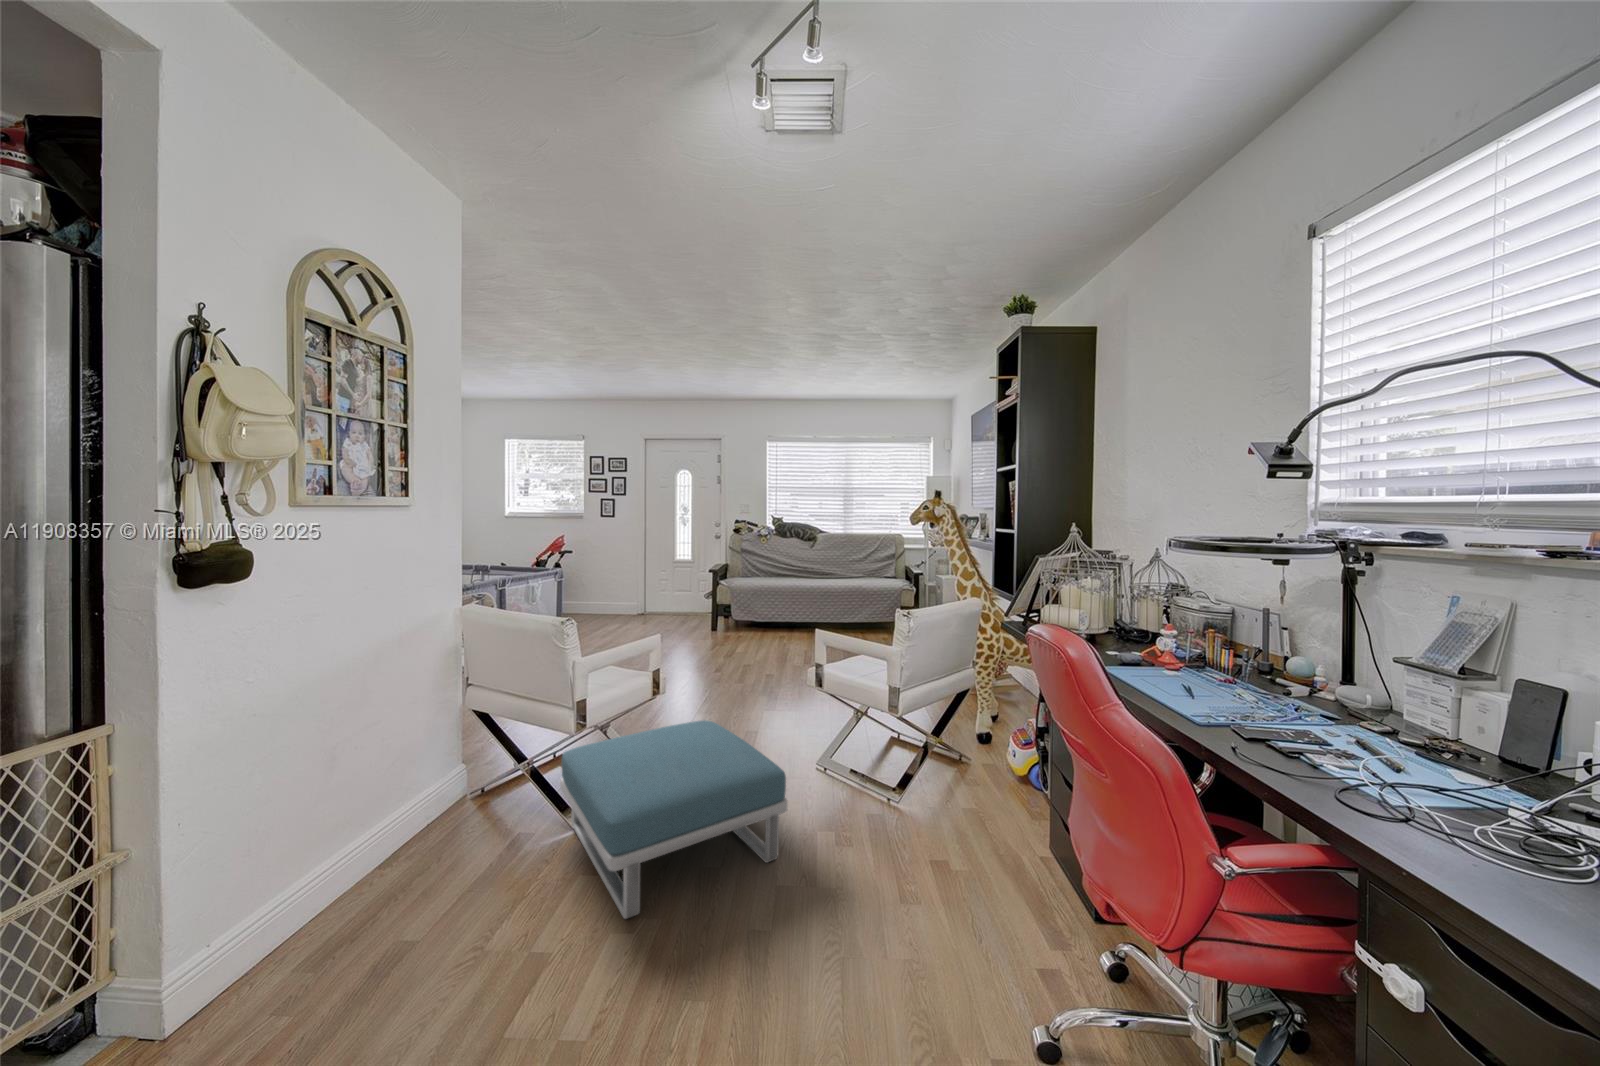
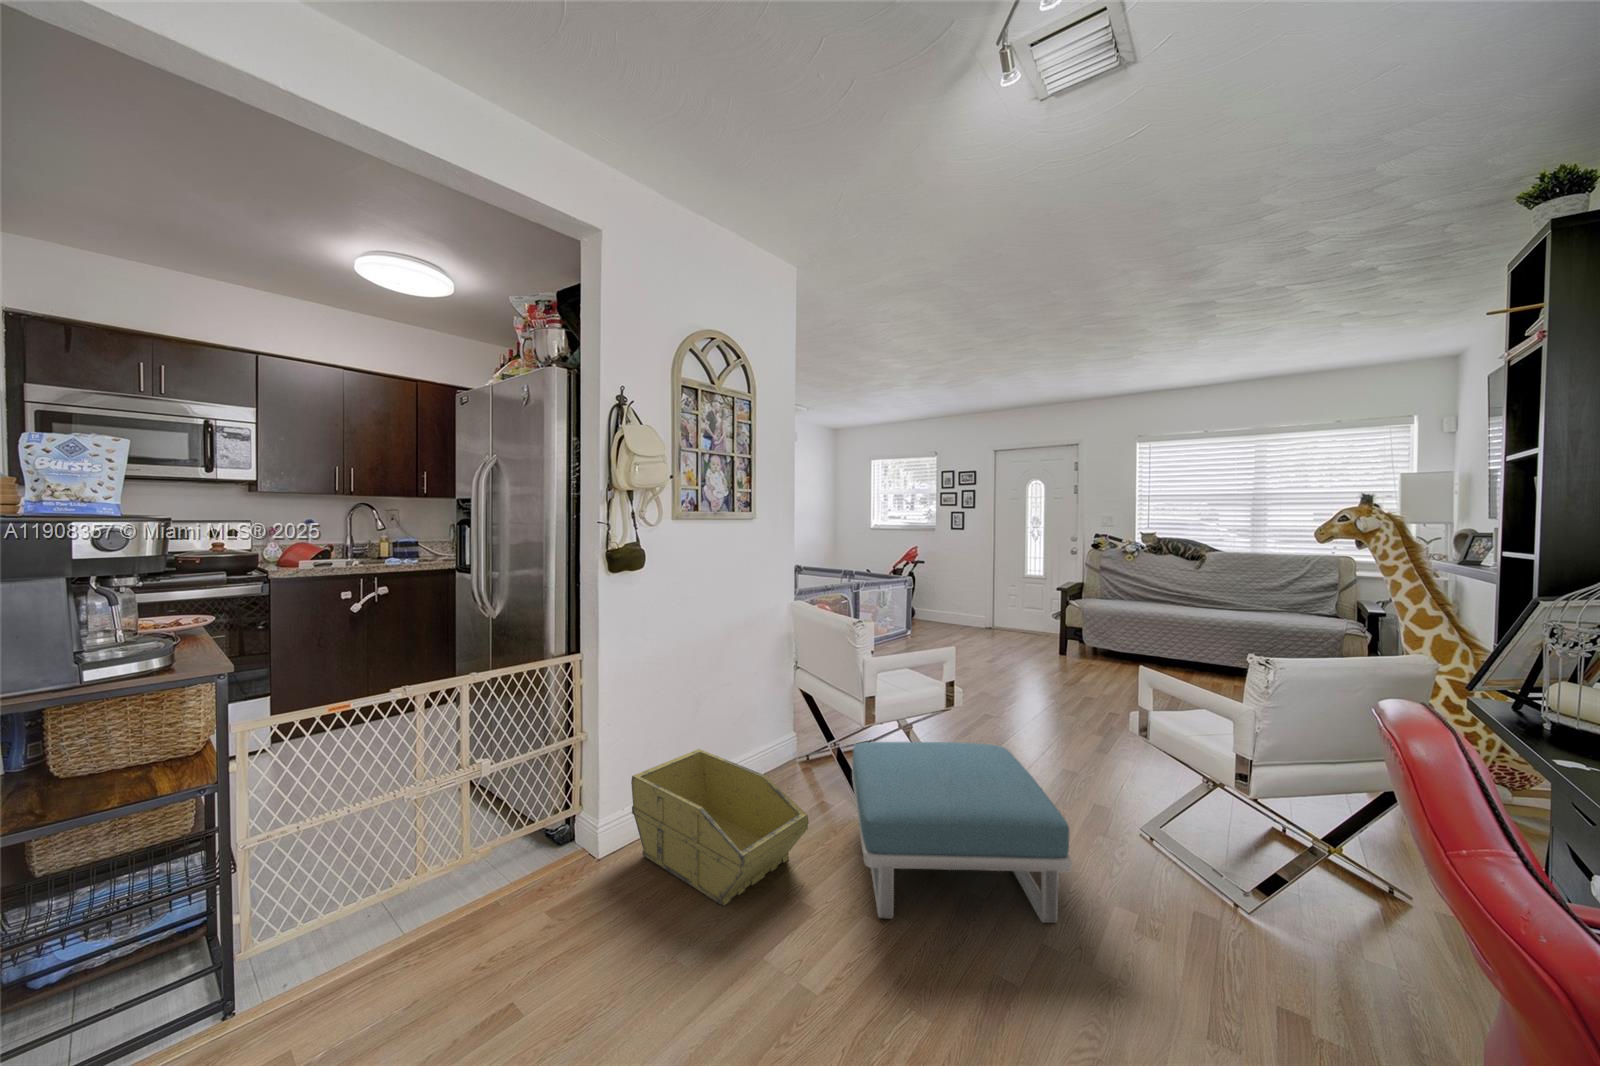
storage bin: none [241,810,528,987] -> present [631,749,809,905]

